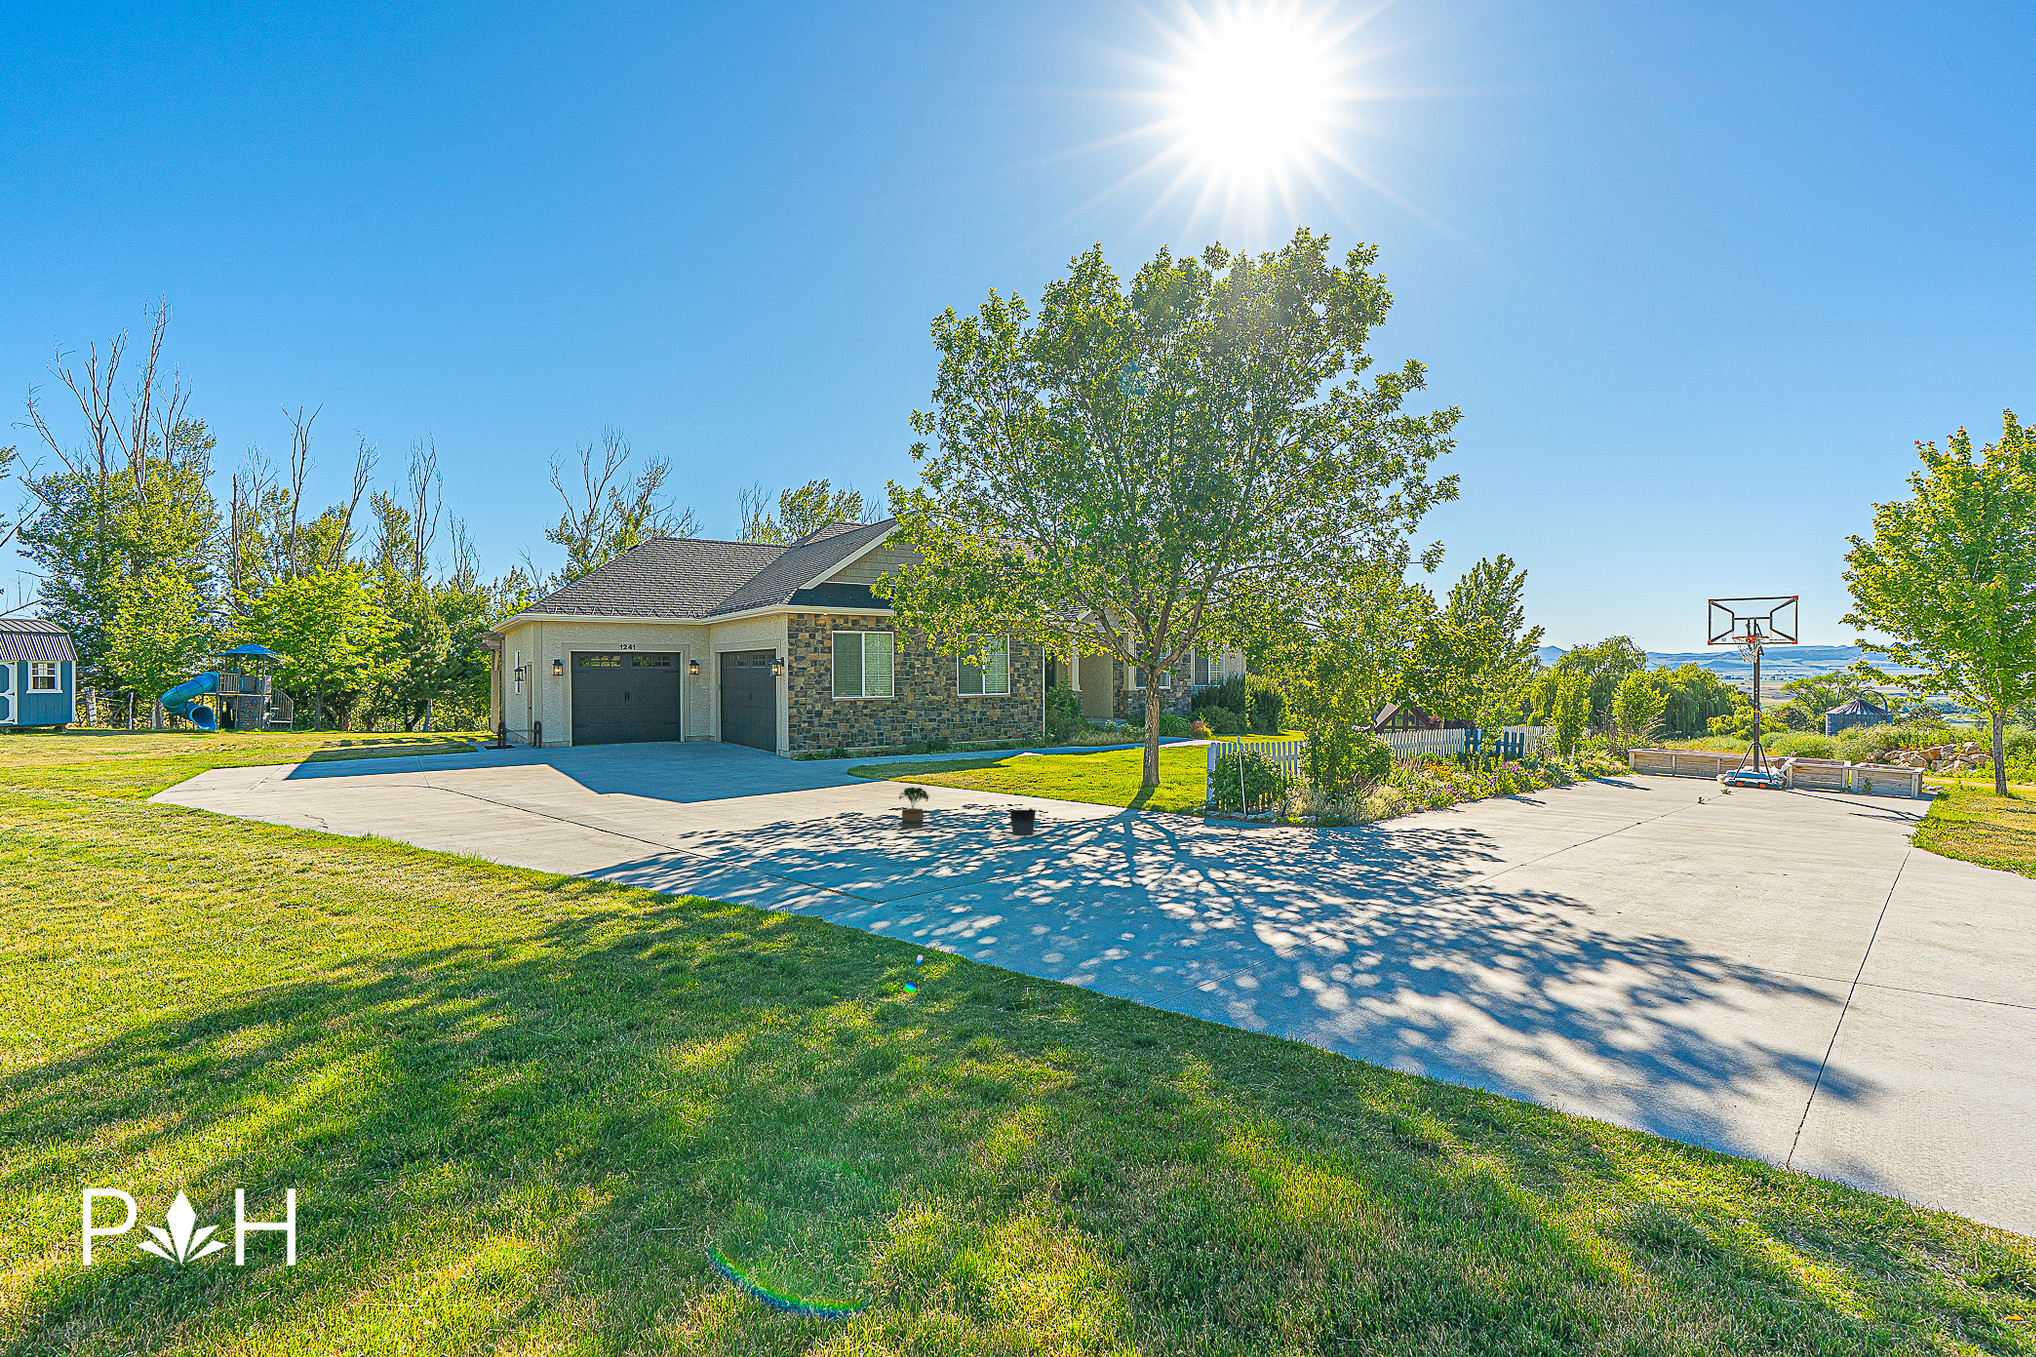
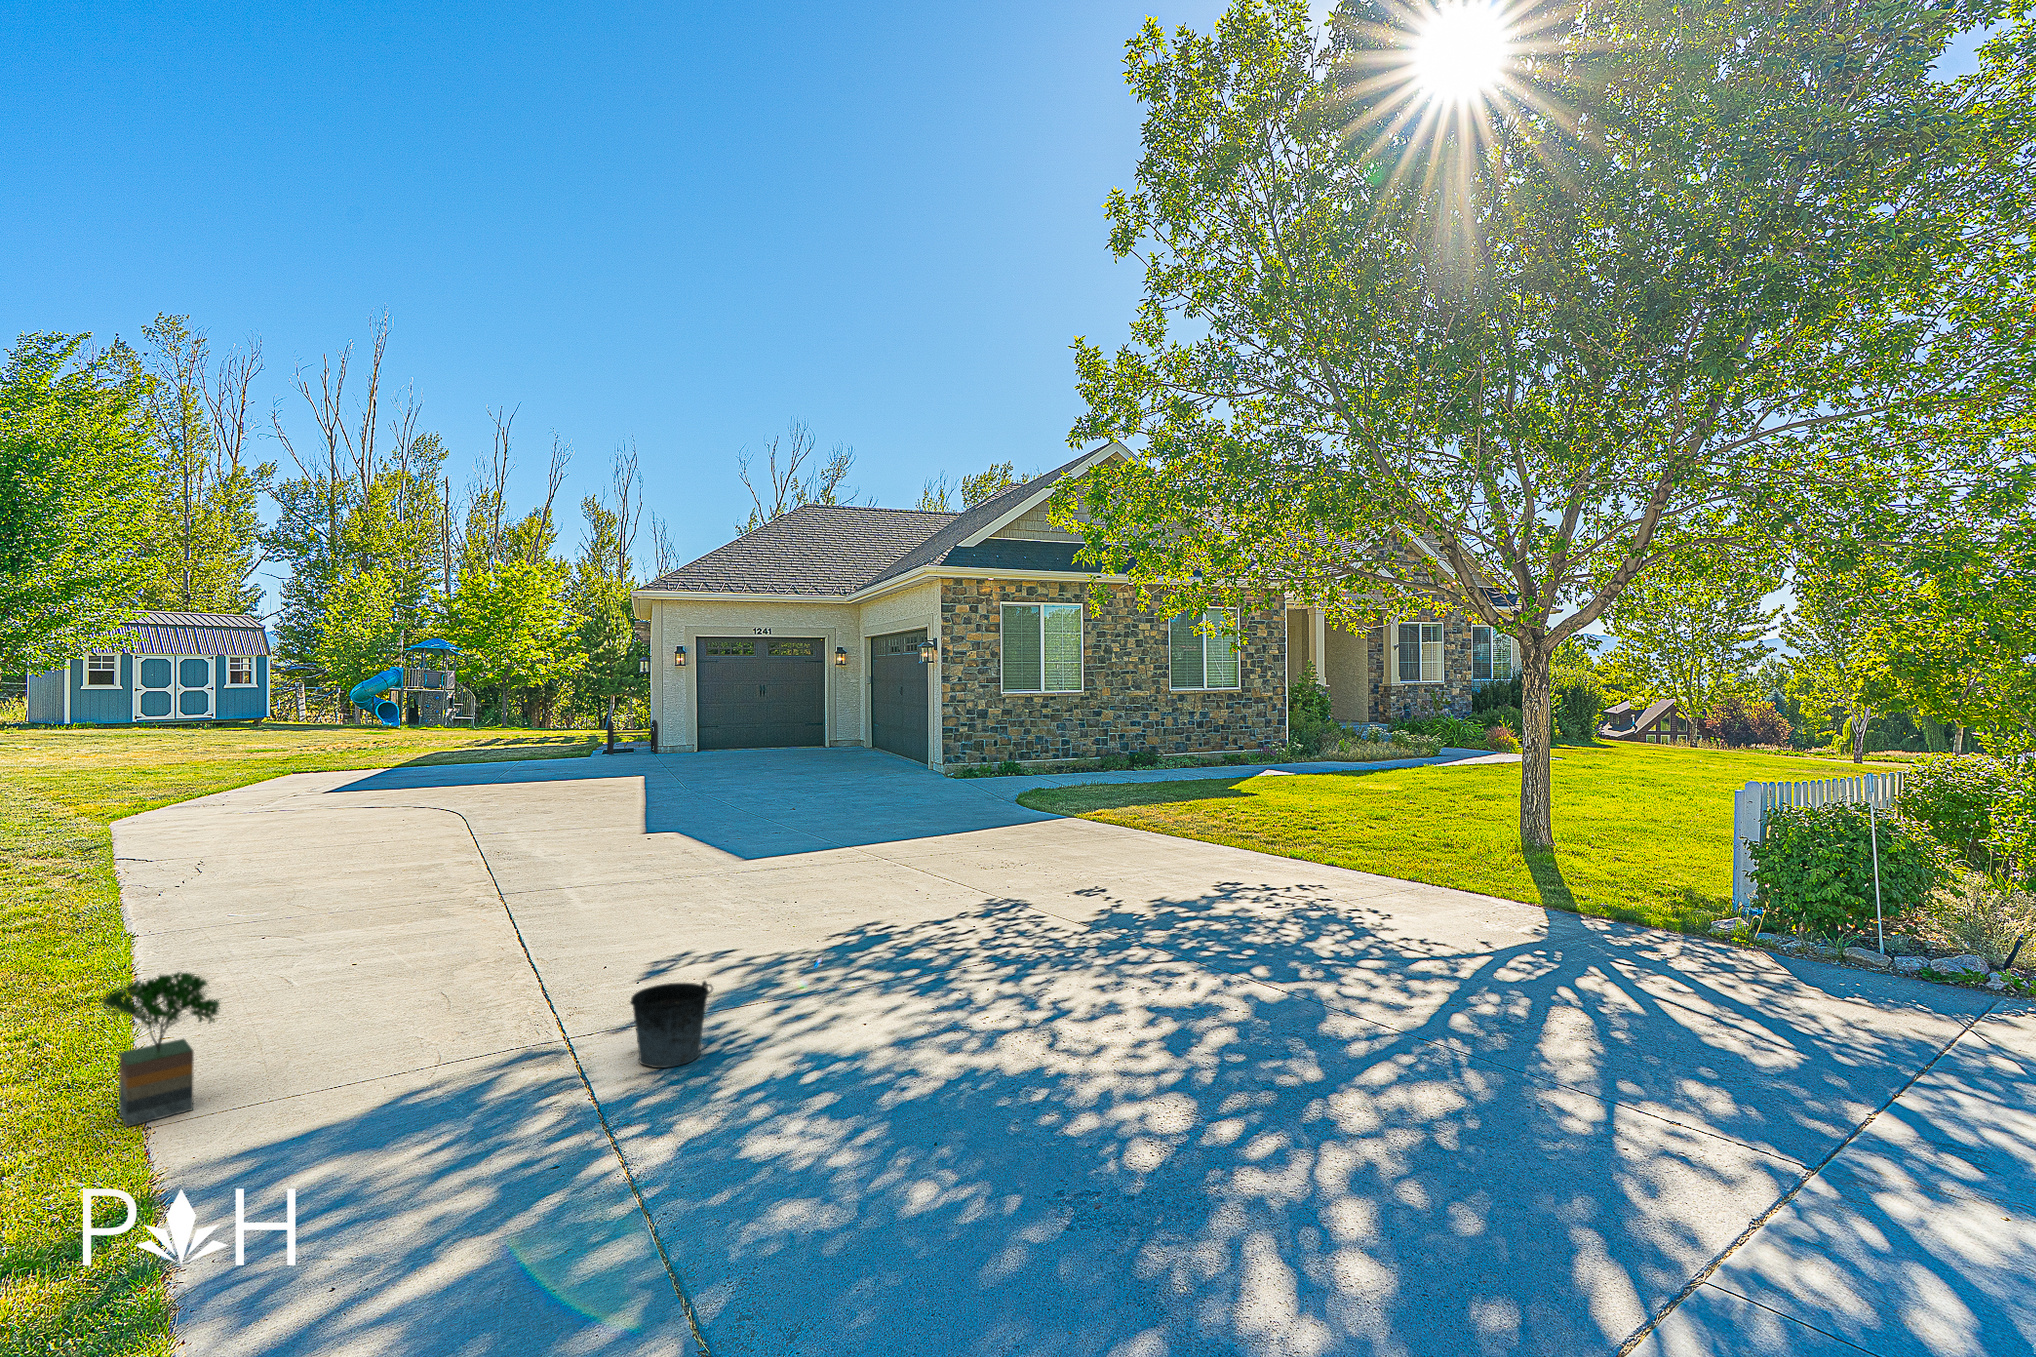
potted tree: present [899,787,929,828] -> present [99,972,220,1127]
bucket: present [1010,808,1037,835] -> present [630,981,713,1068]

